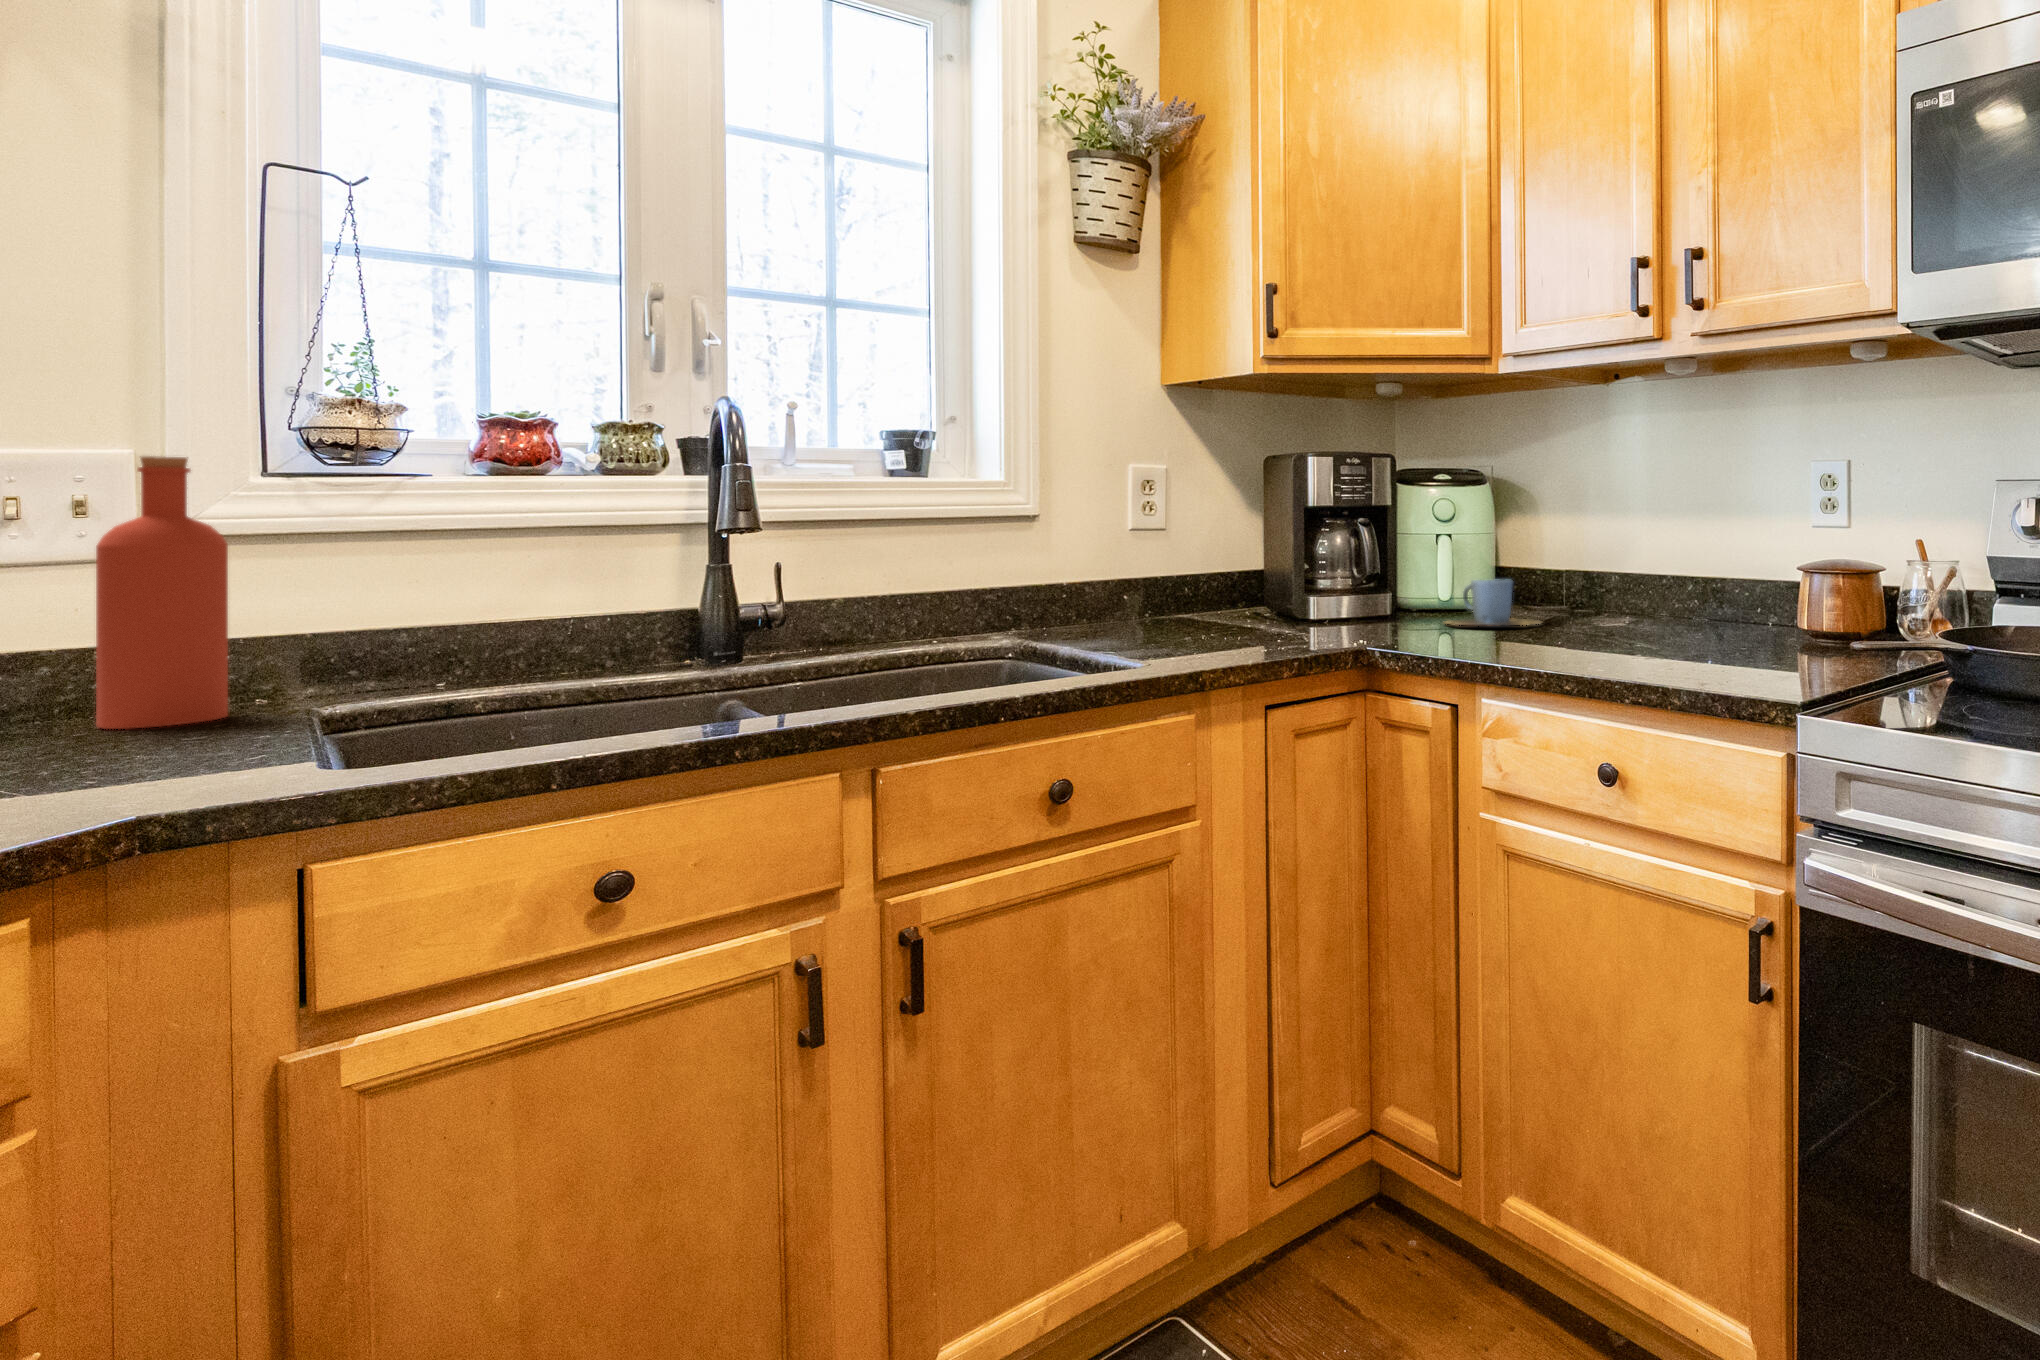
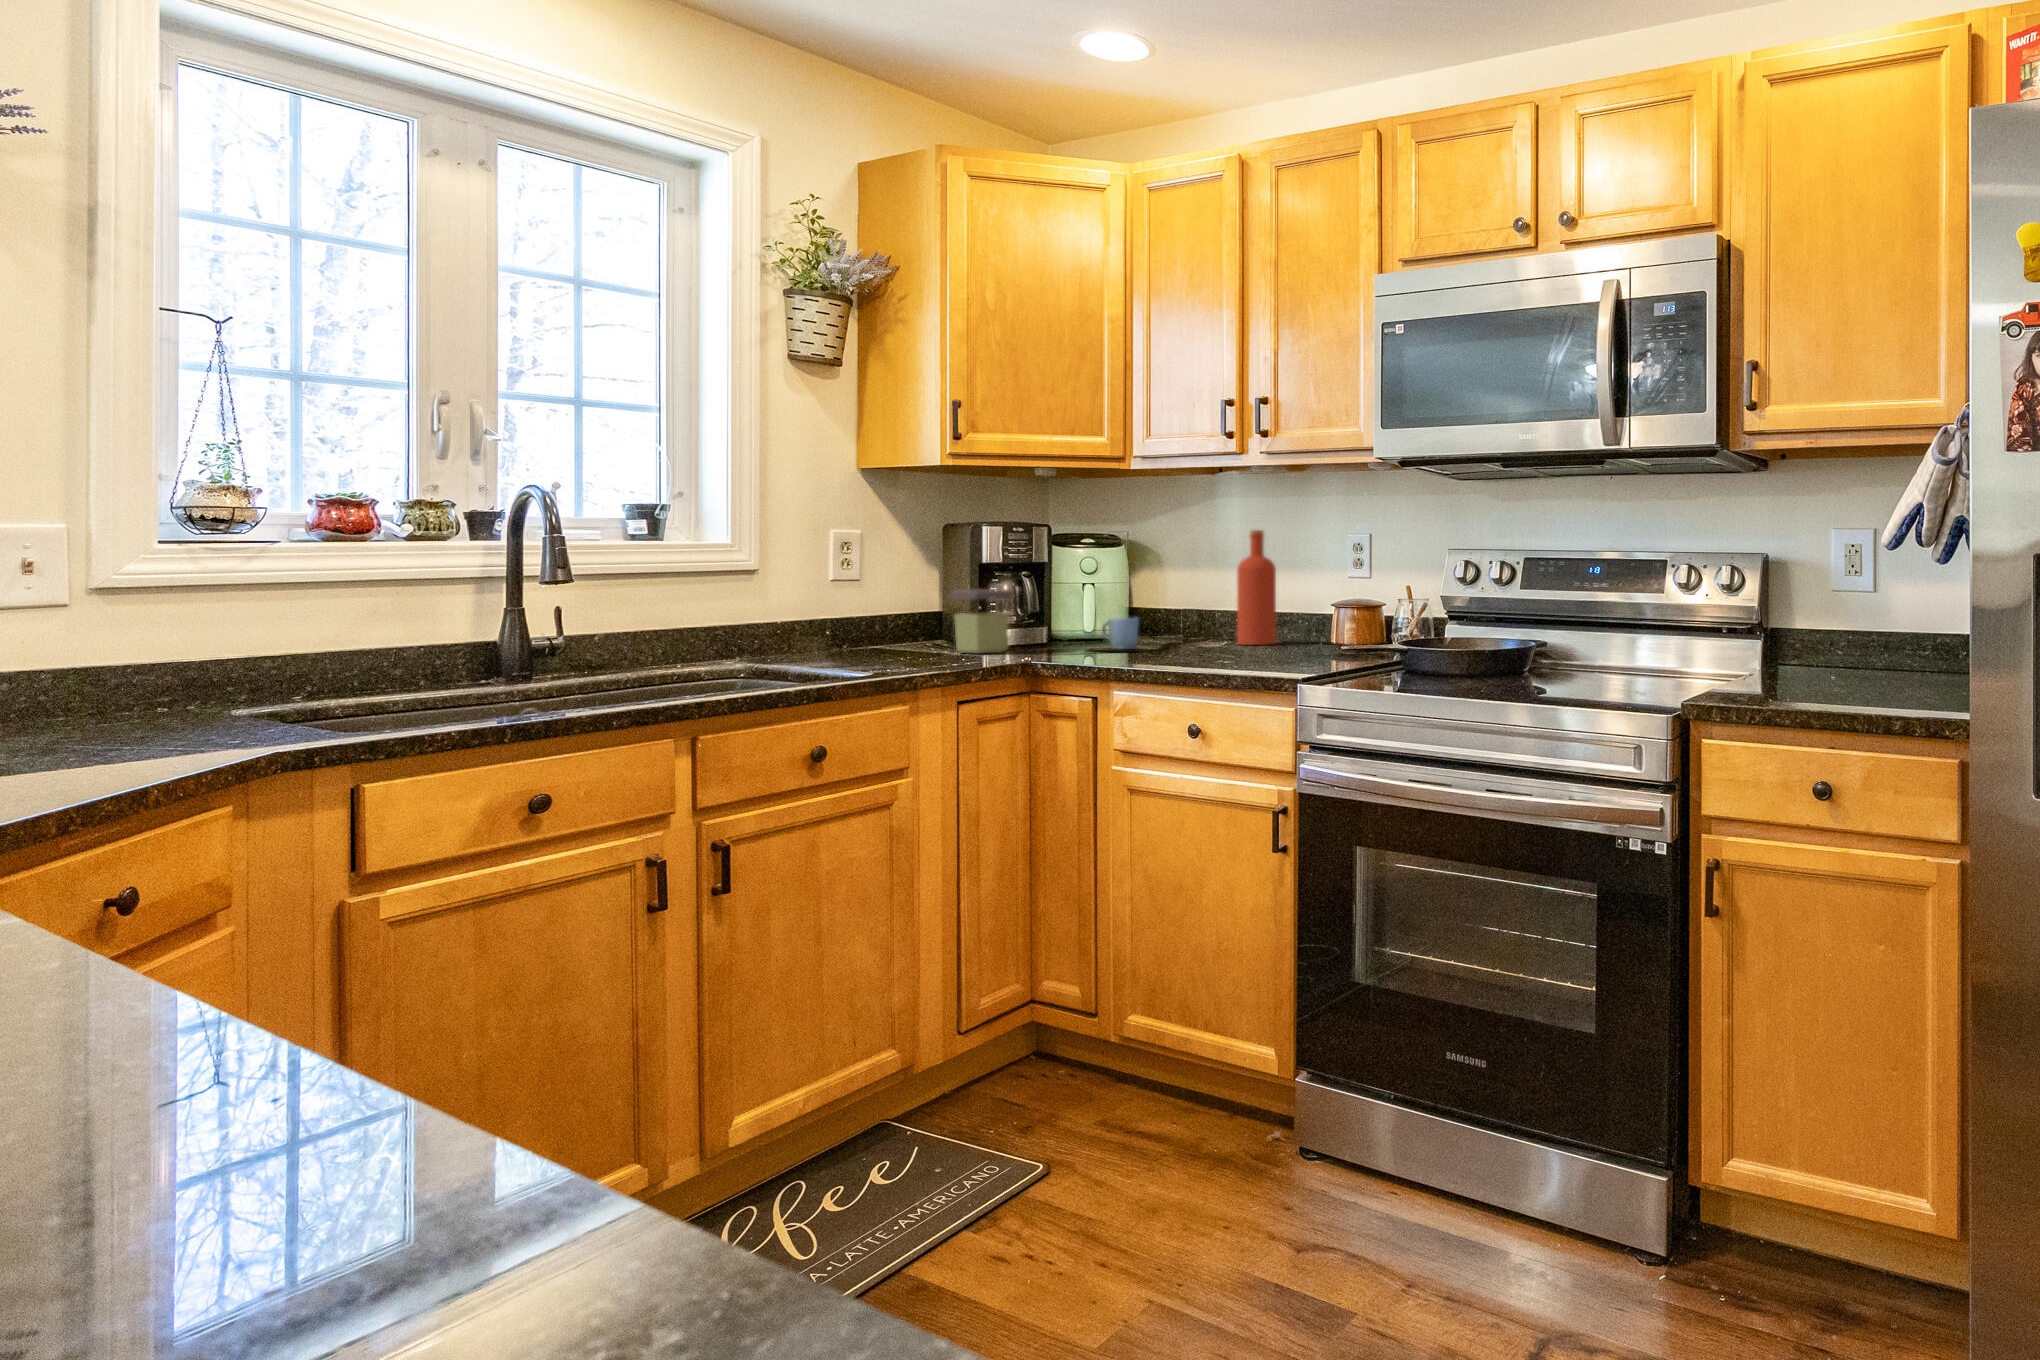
bottle: present [96,456,228,729] -> present [1237,530,1276,645]
jar: none [1266,540,1348,628] -> present [950,589,1014,653]

